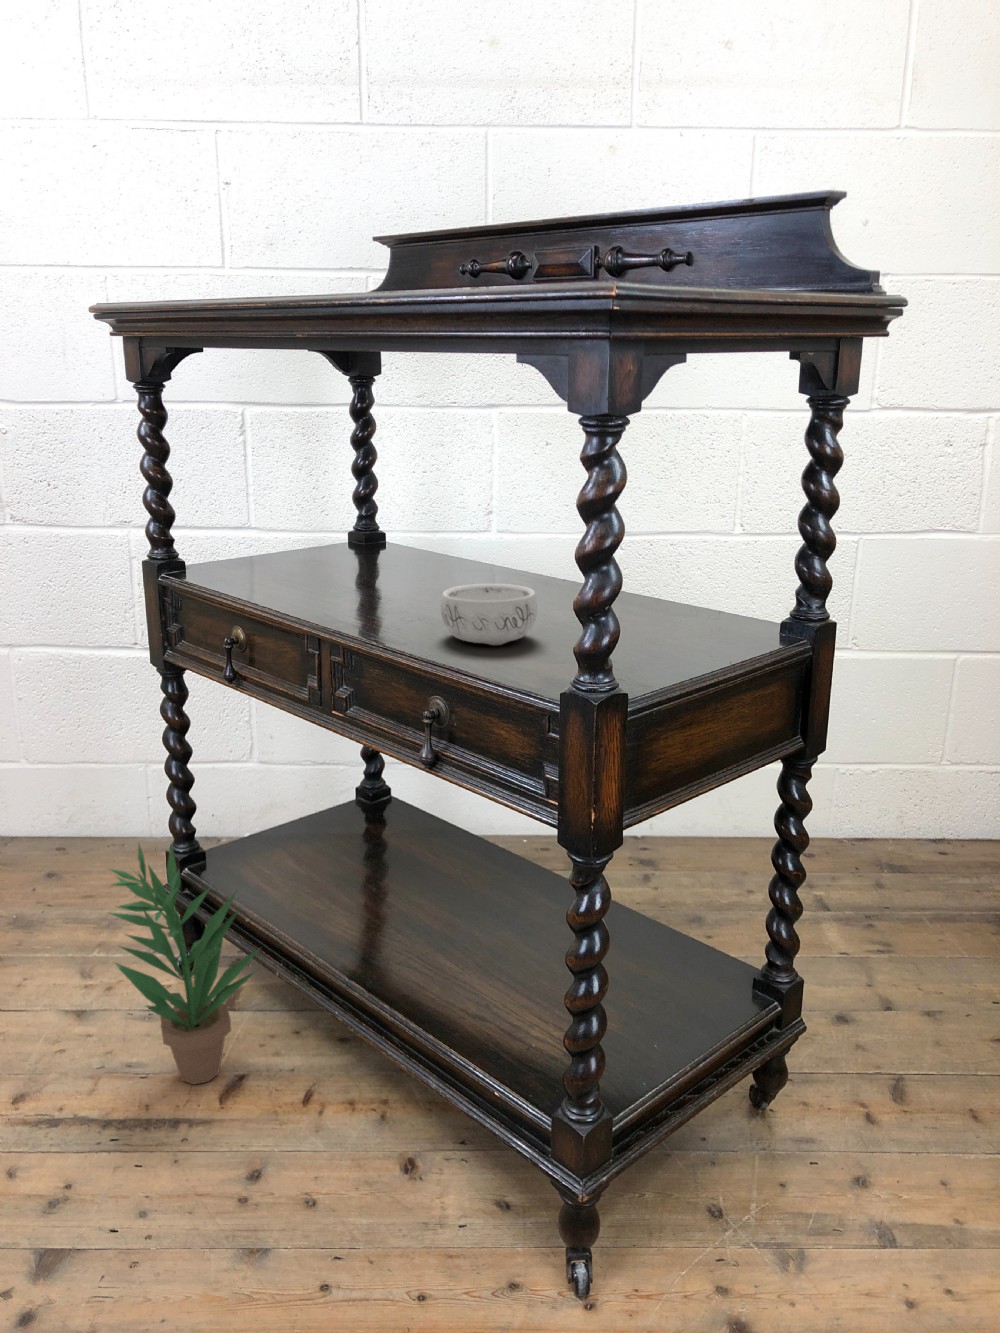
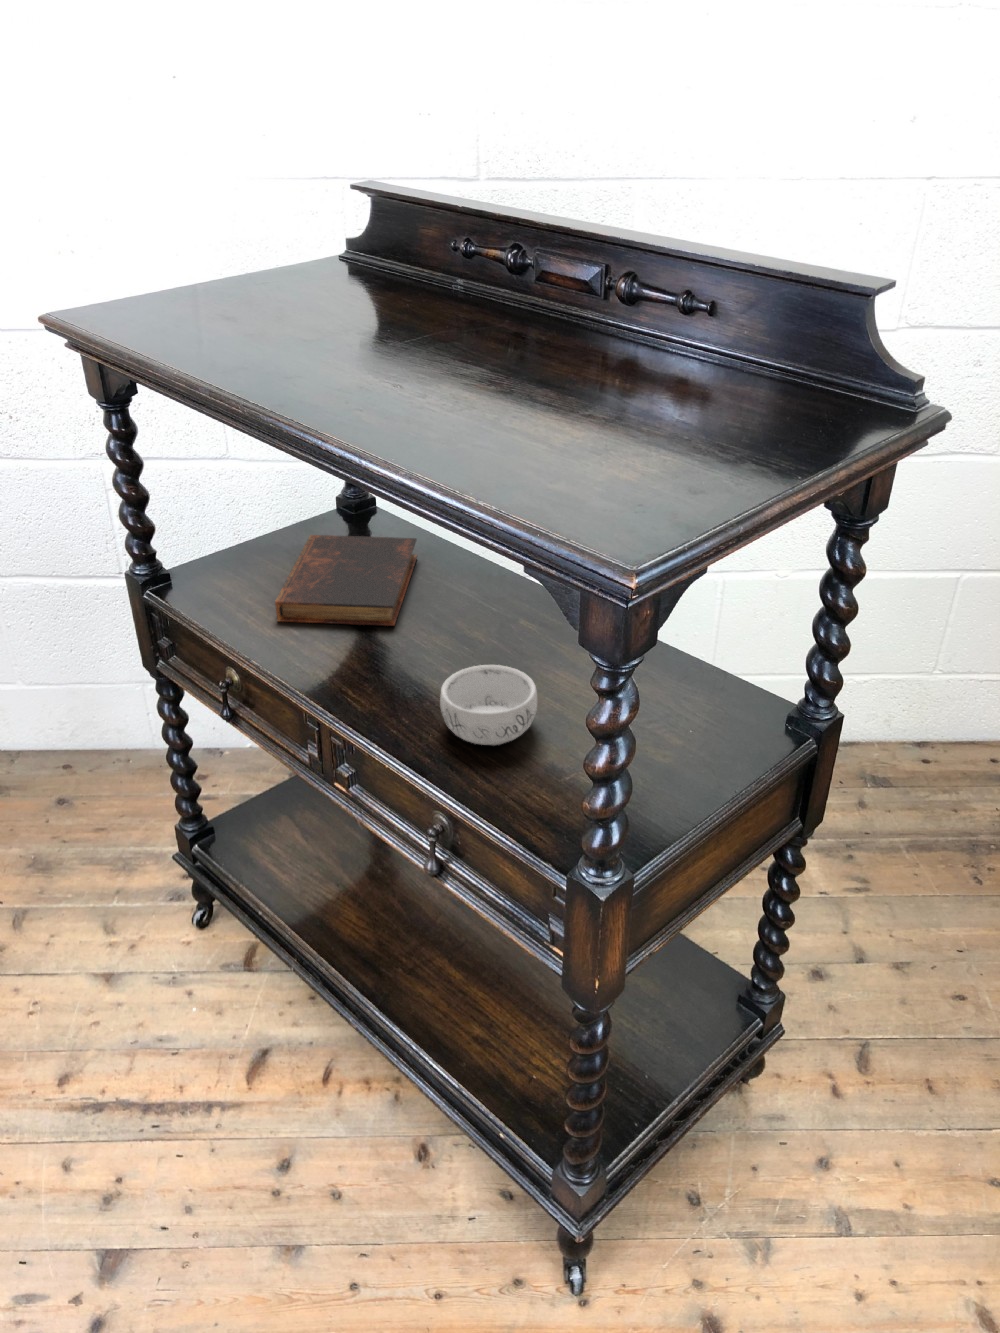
book: none [284,542,424,592] -> present [275,535,417,626]
potted plant: present [110,844,260,1084] -> none [124,860,278,1062]

